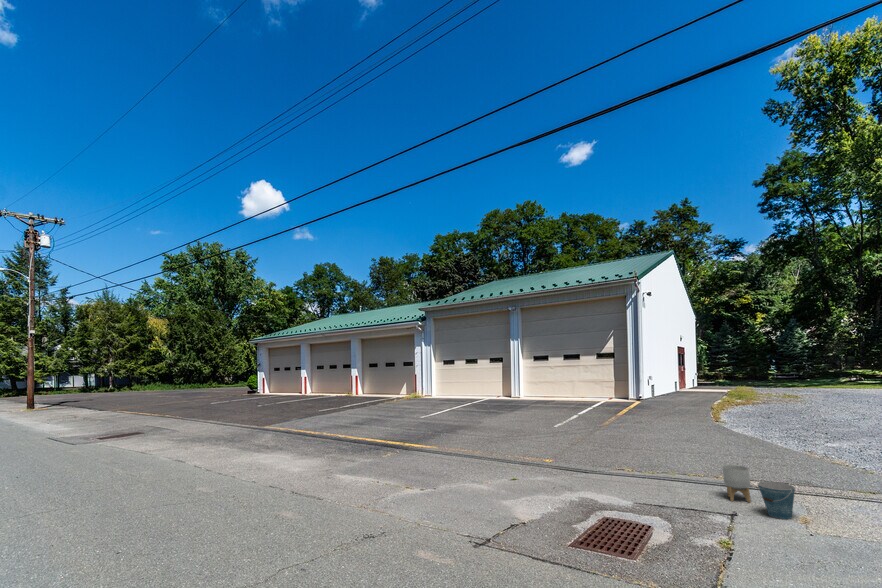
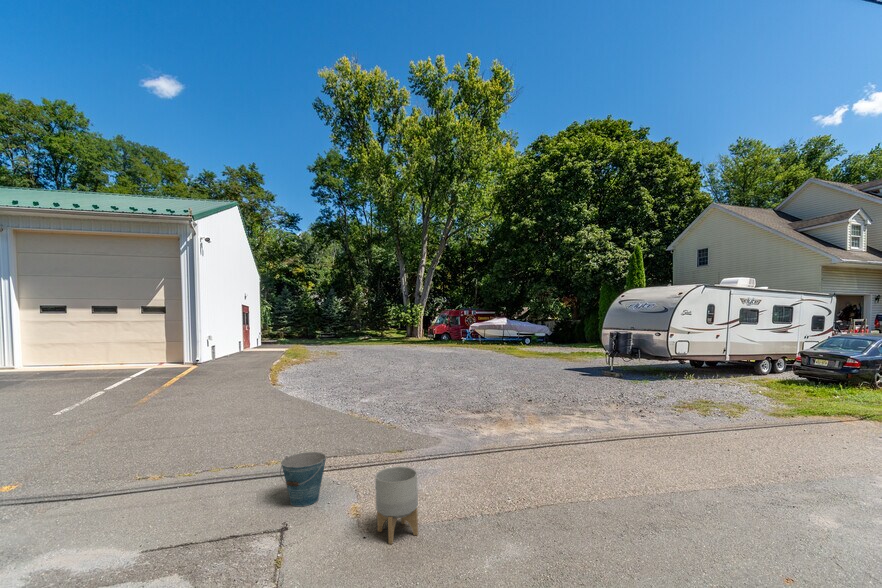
bucket: present [758,481,795,519] -> present [280,452,326,507]

